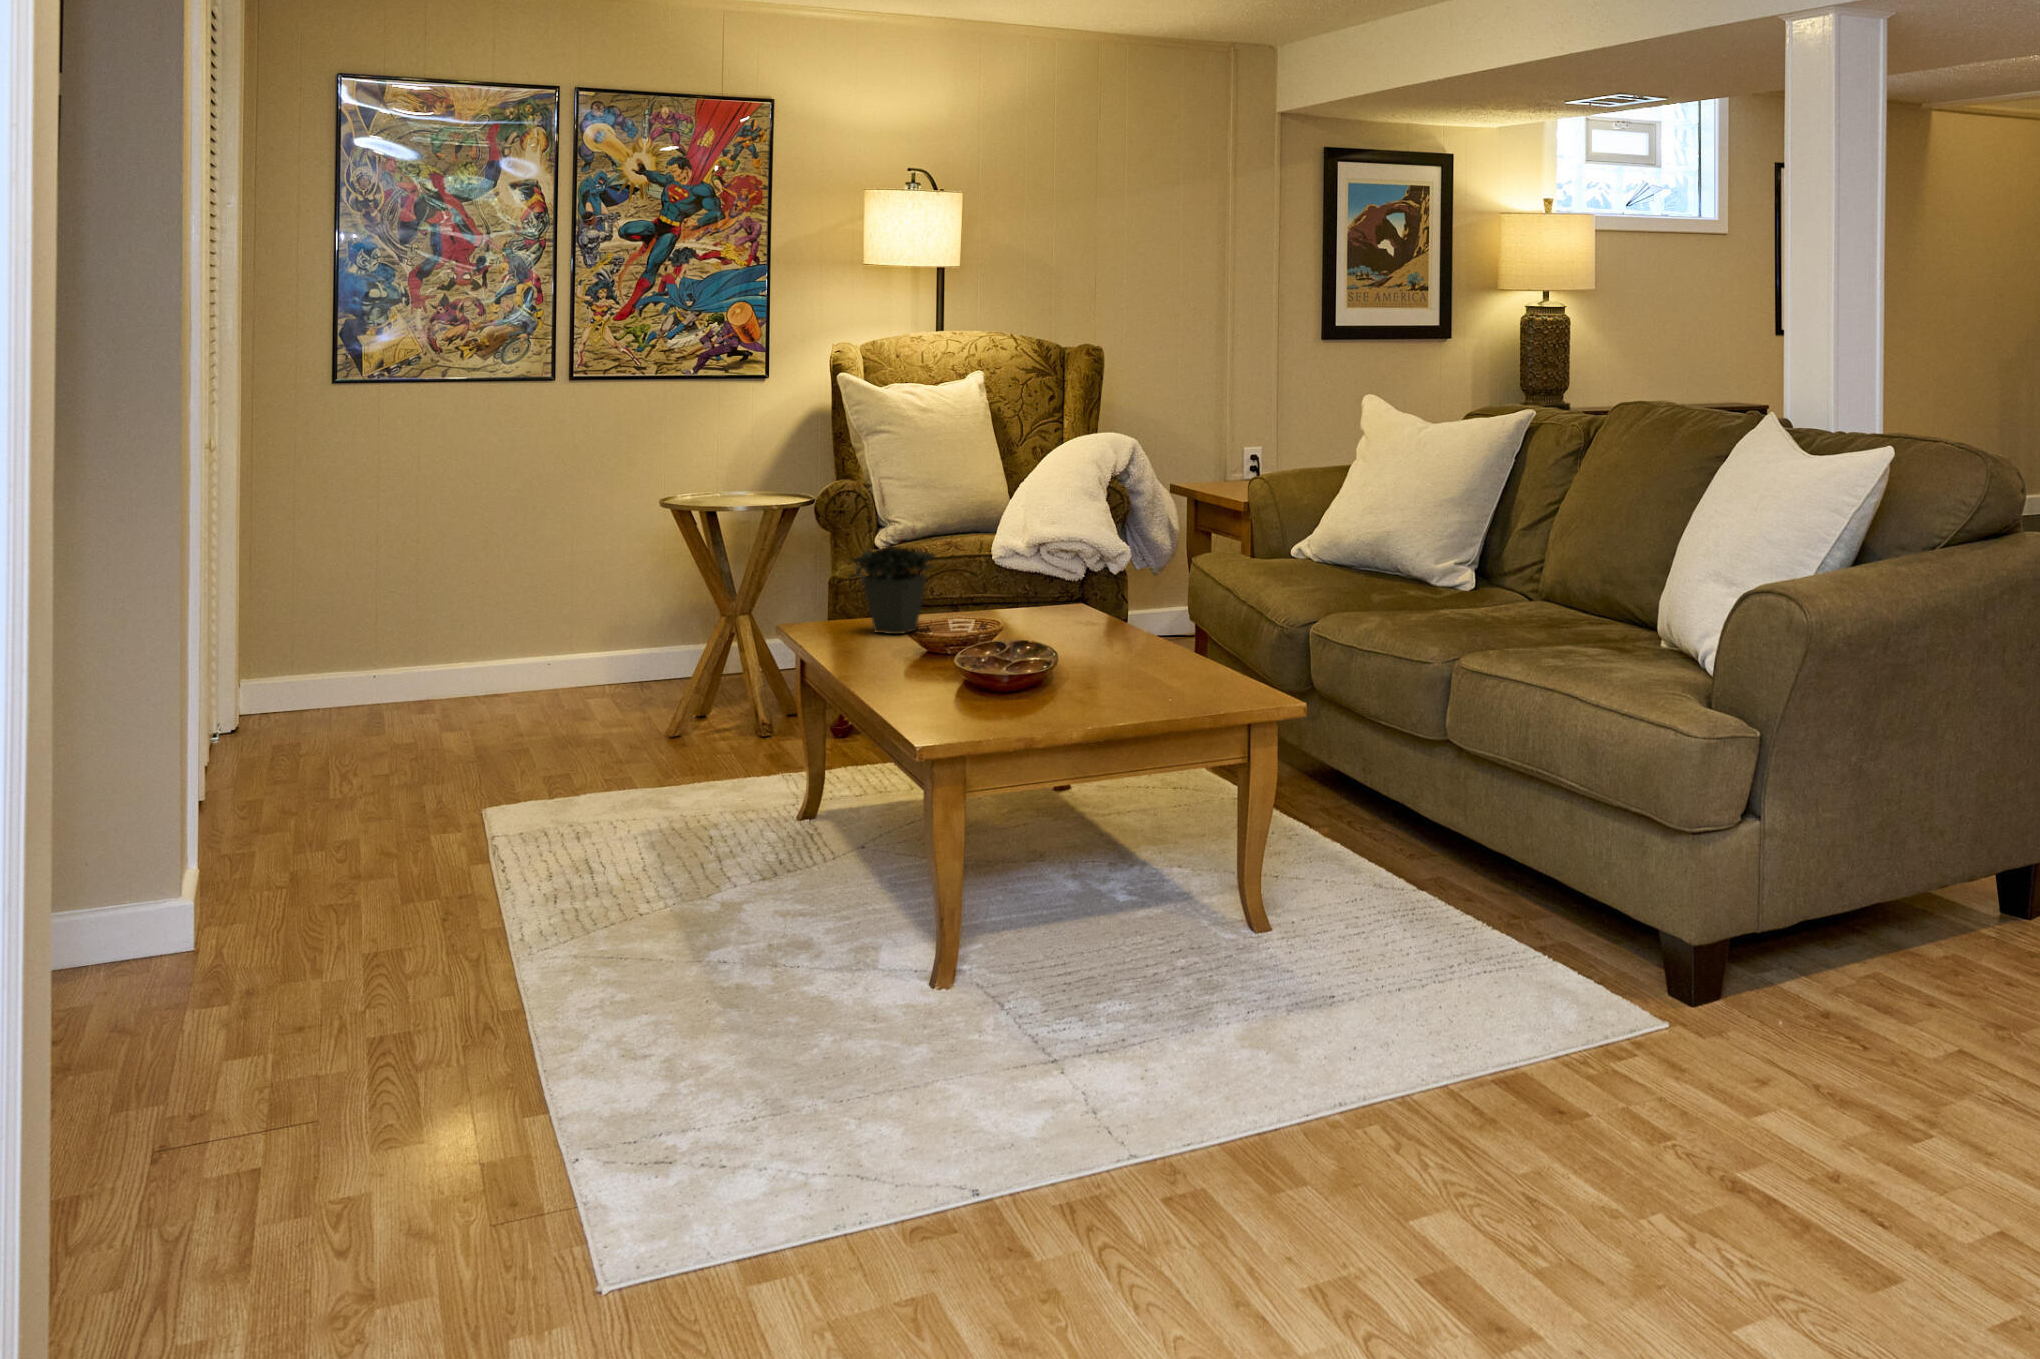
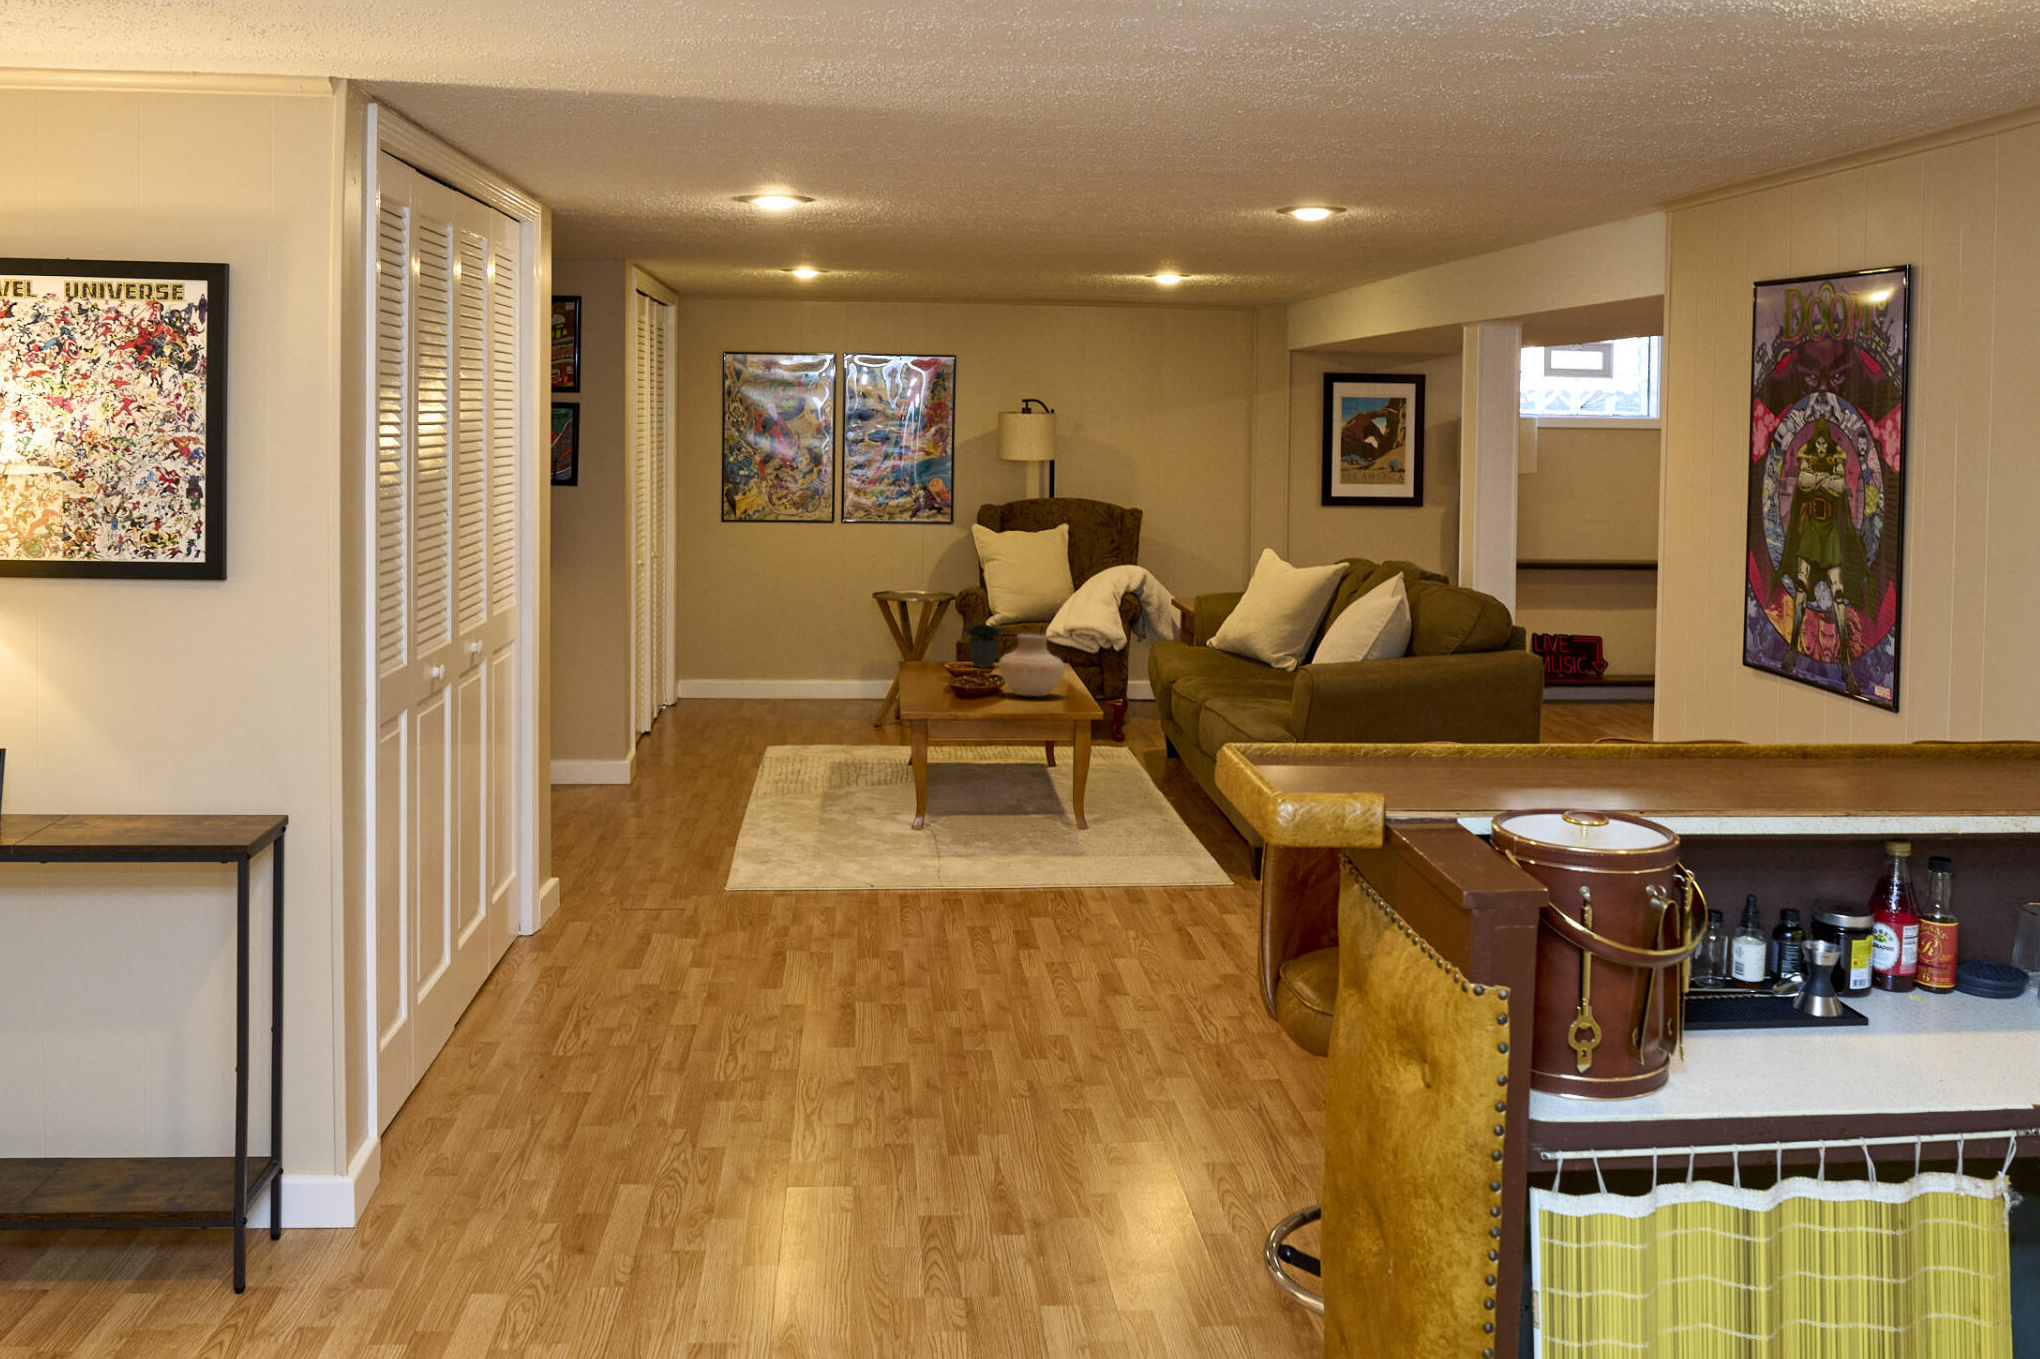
vase: none [973,569,1127,711] -> present [999,634,1065,696]

